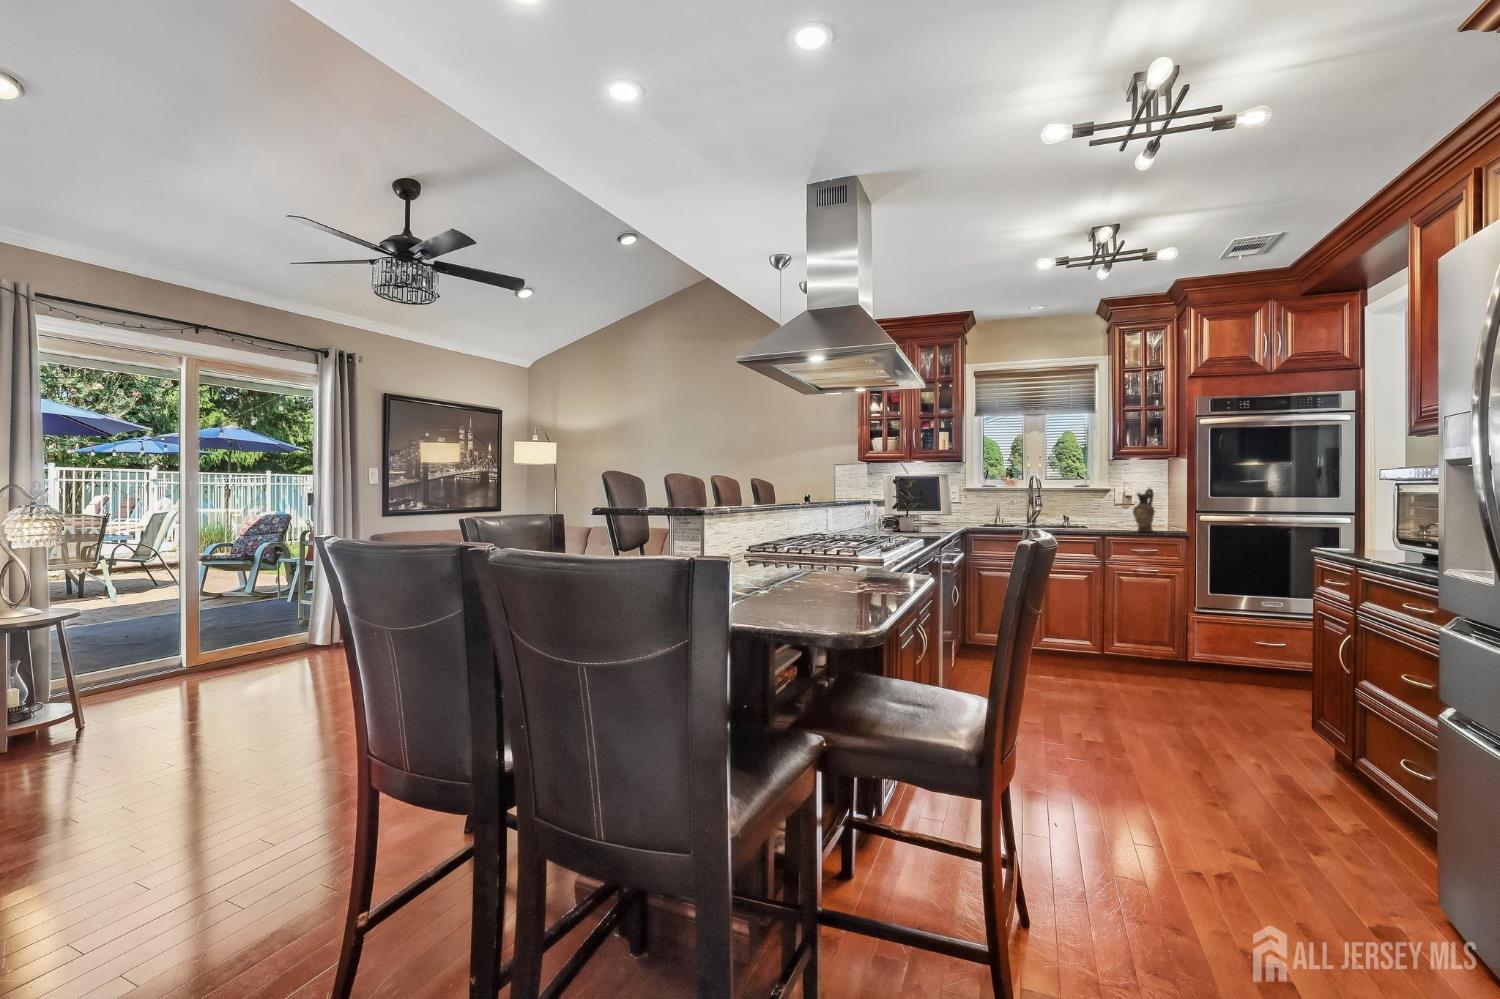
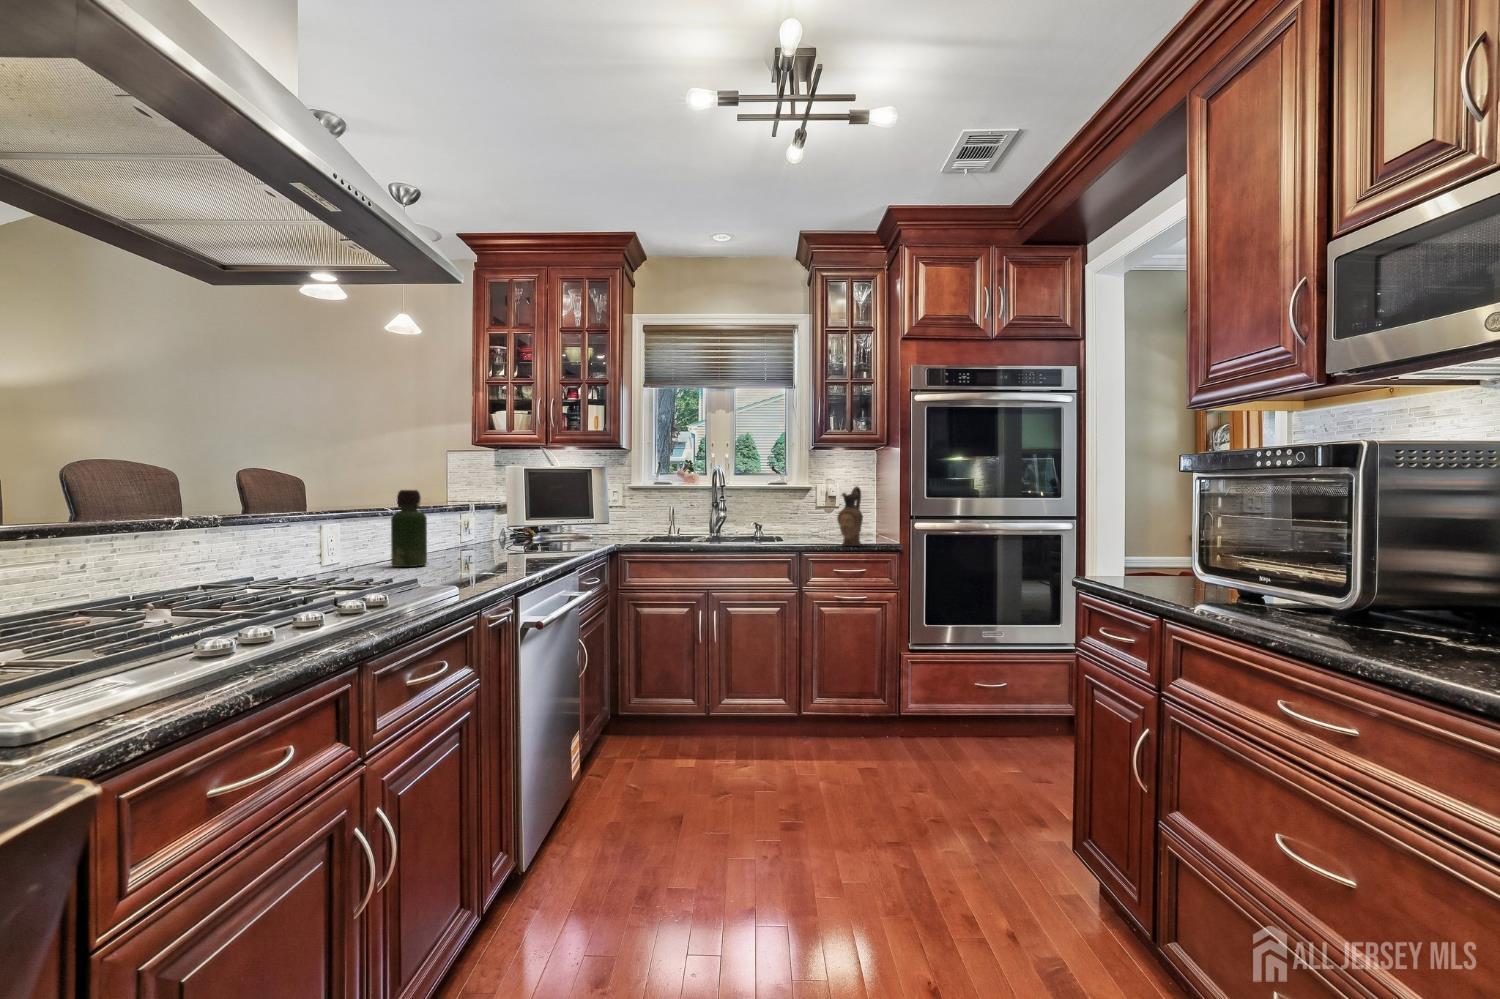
potted plant: present [892,478,925,531] -> none [456,464,542,559]
bottle: none [862,492,879,533] -> present [391,490,427,567]

